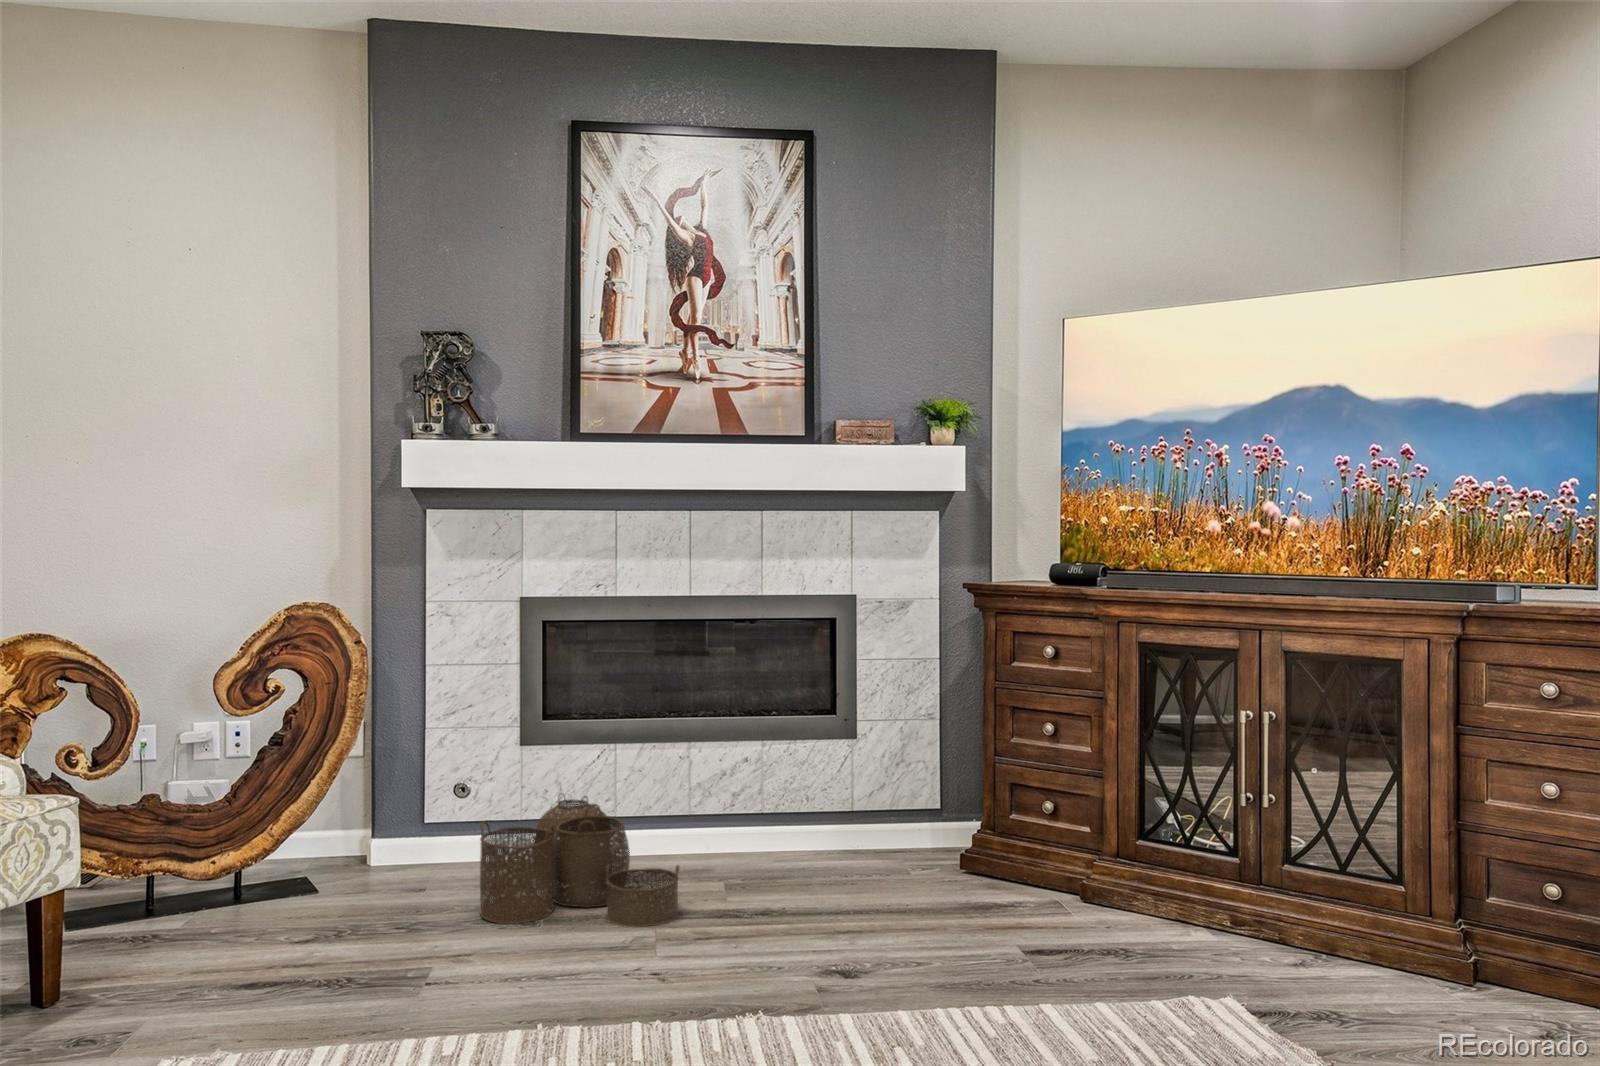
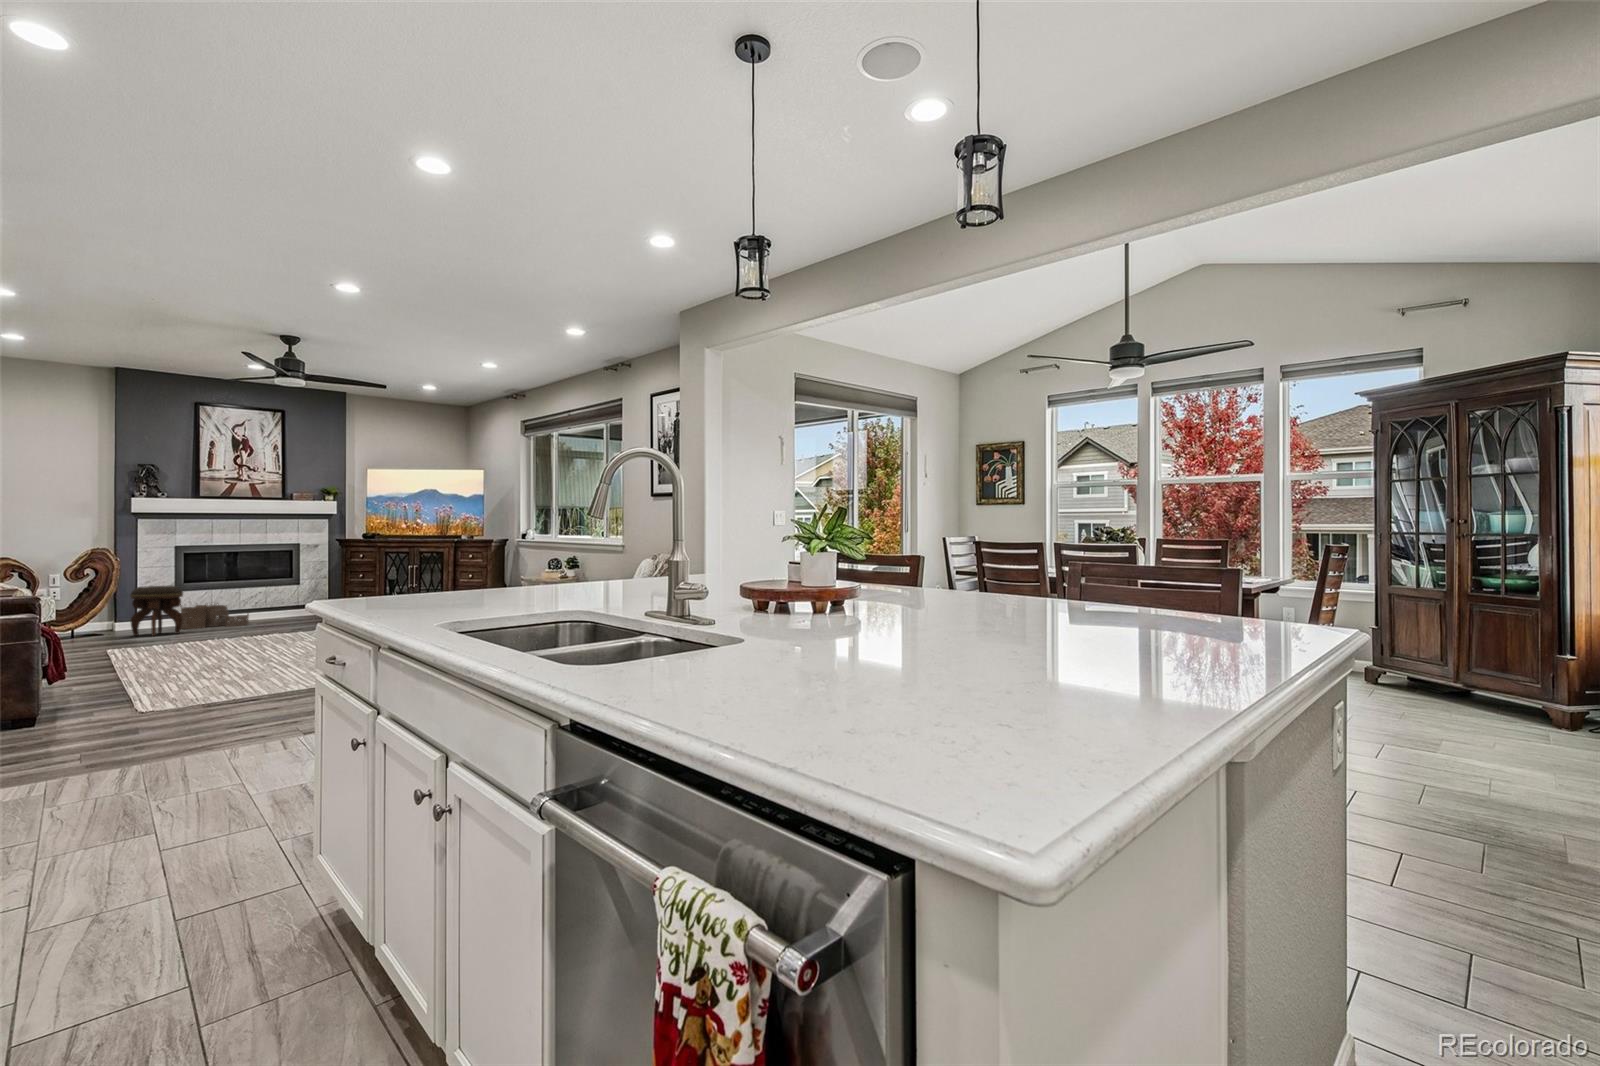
footstool: none [235,784,417,1030] -> present [130,585,183,636]

